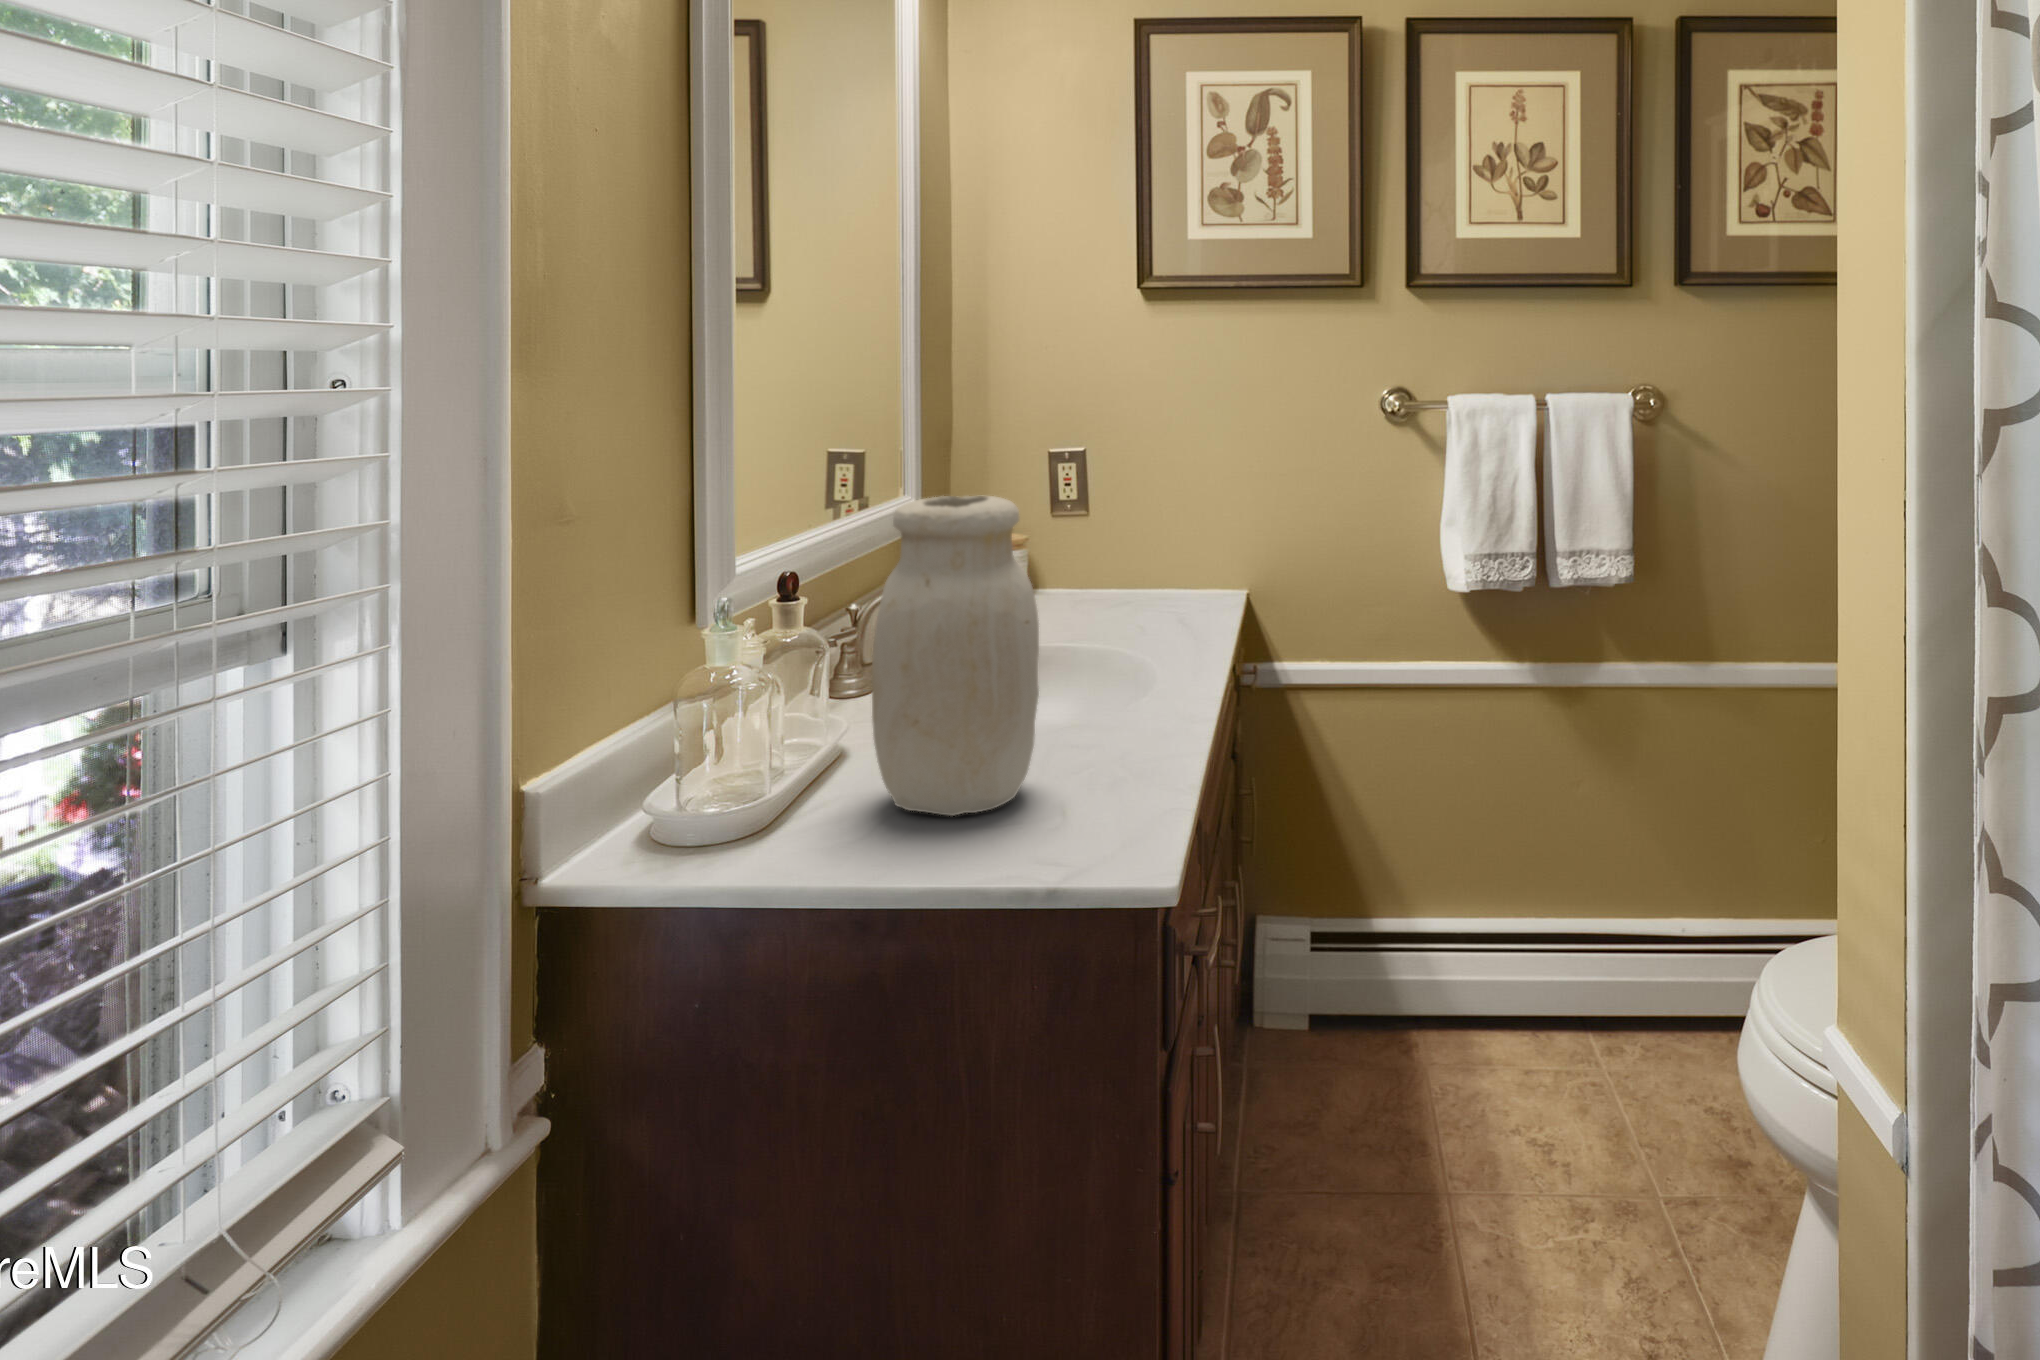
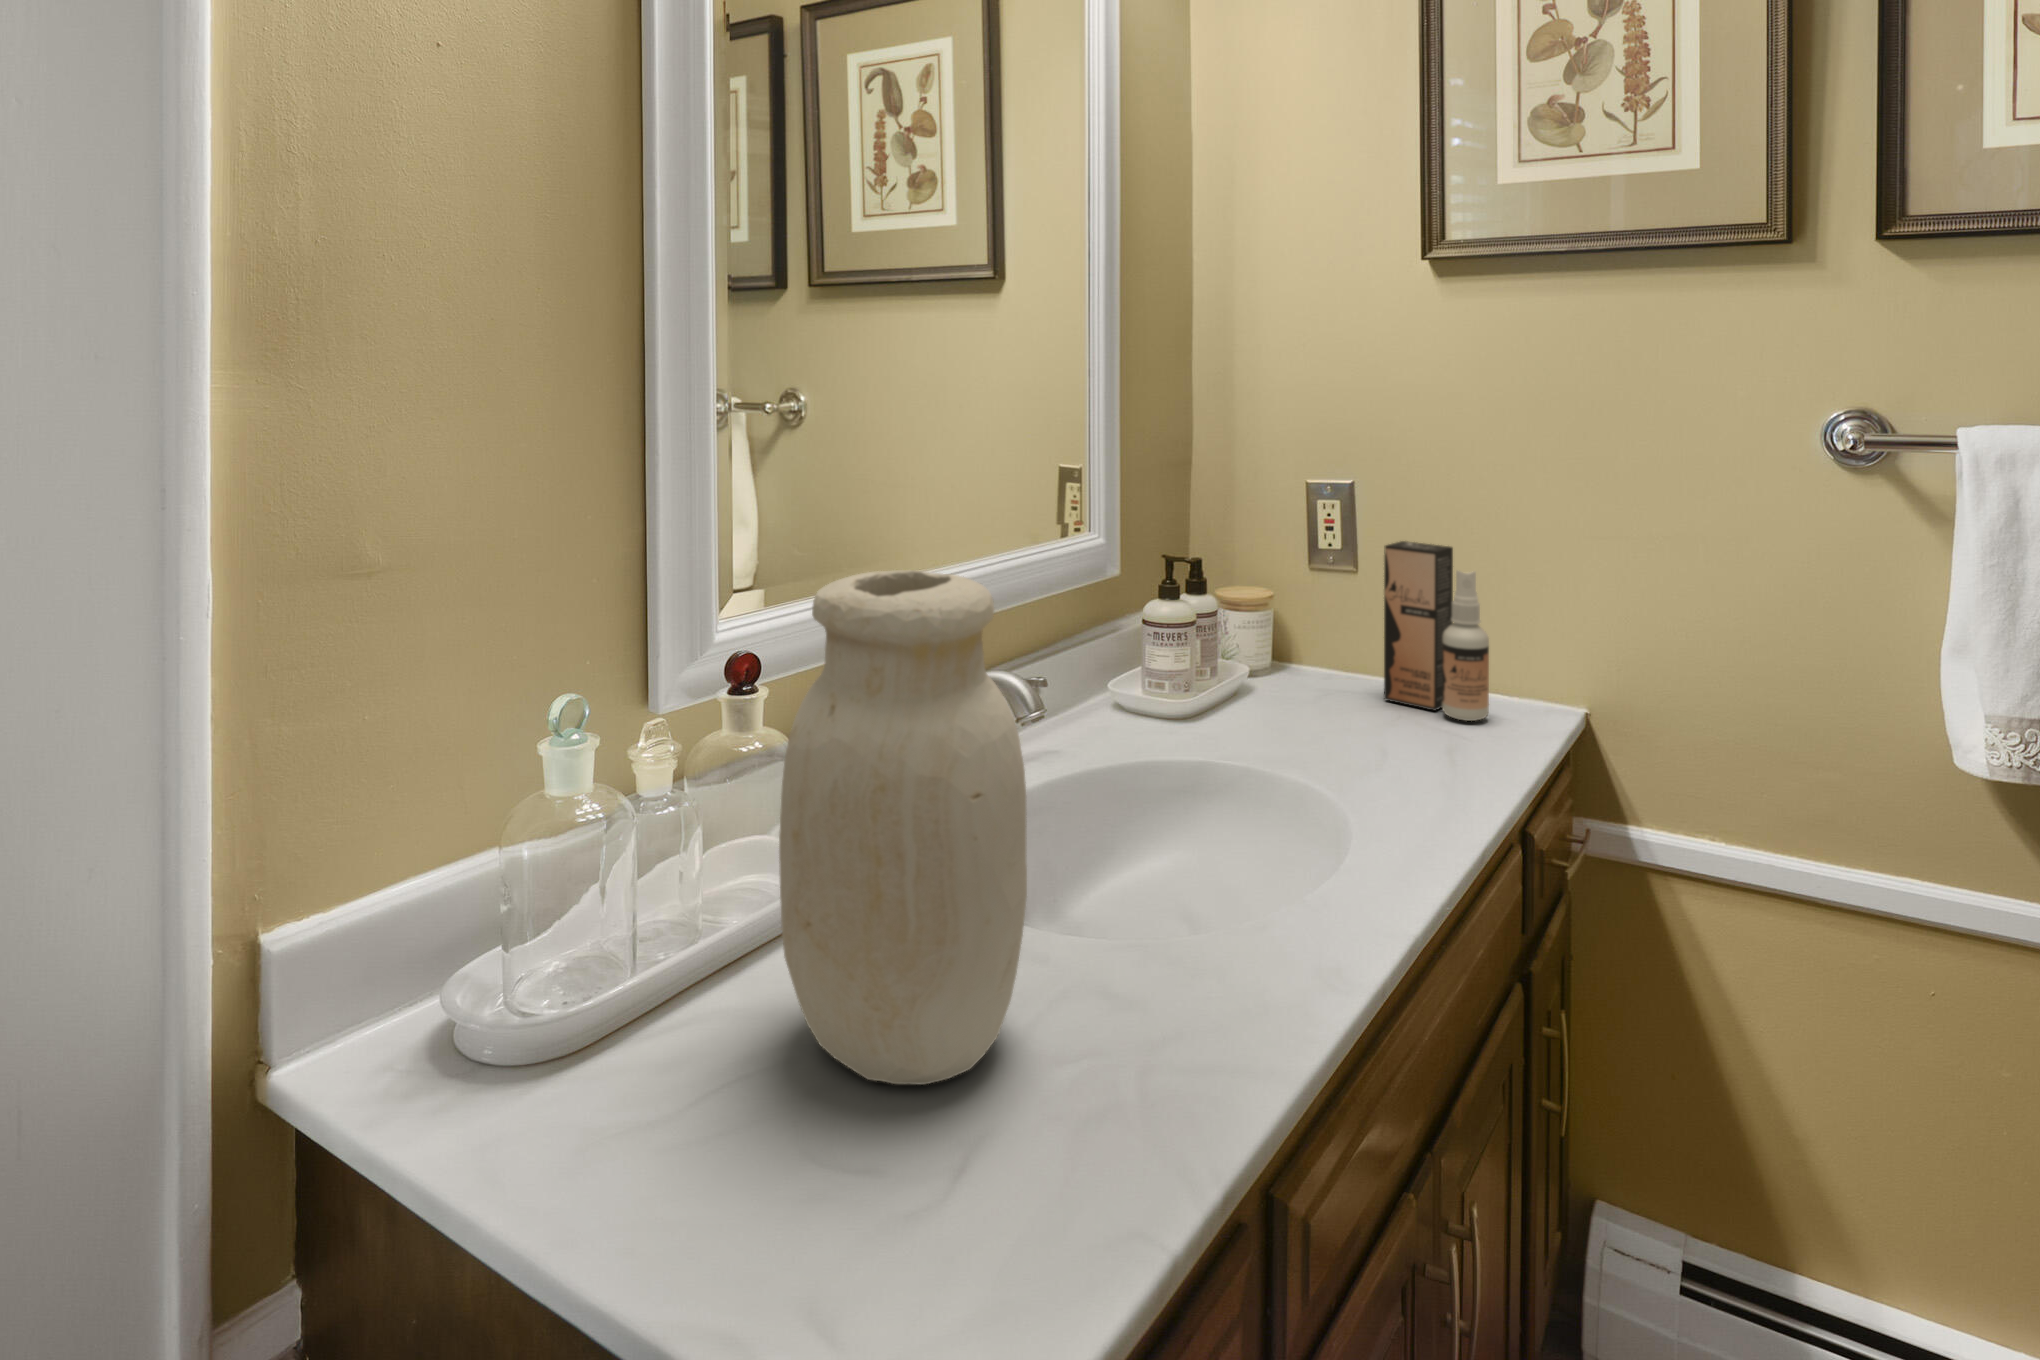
spray bottle: none [1119,490,1193,607] -> present [1384,541,1489,721]

